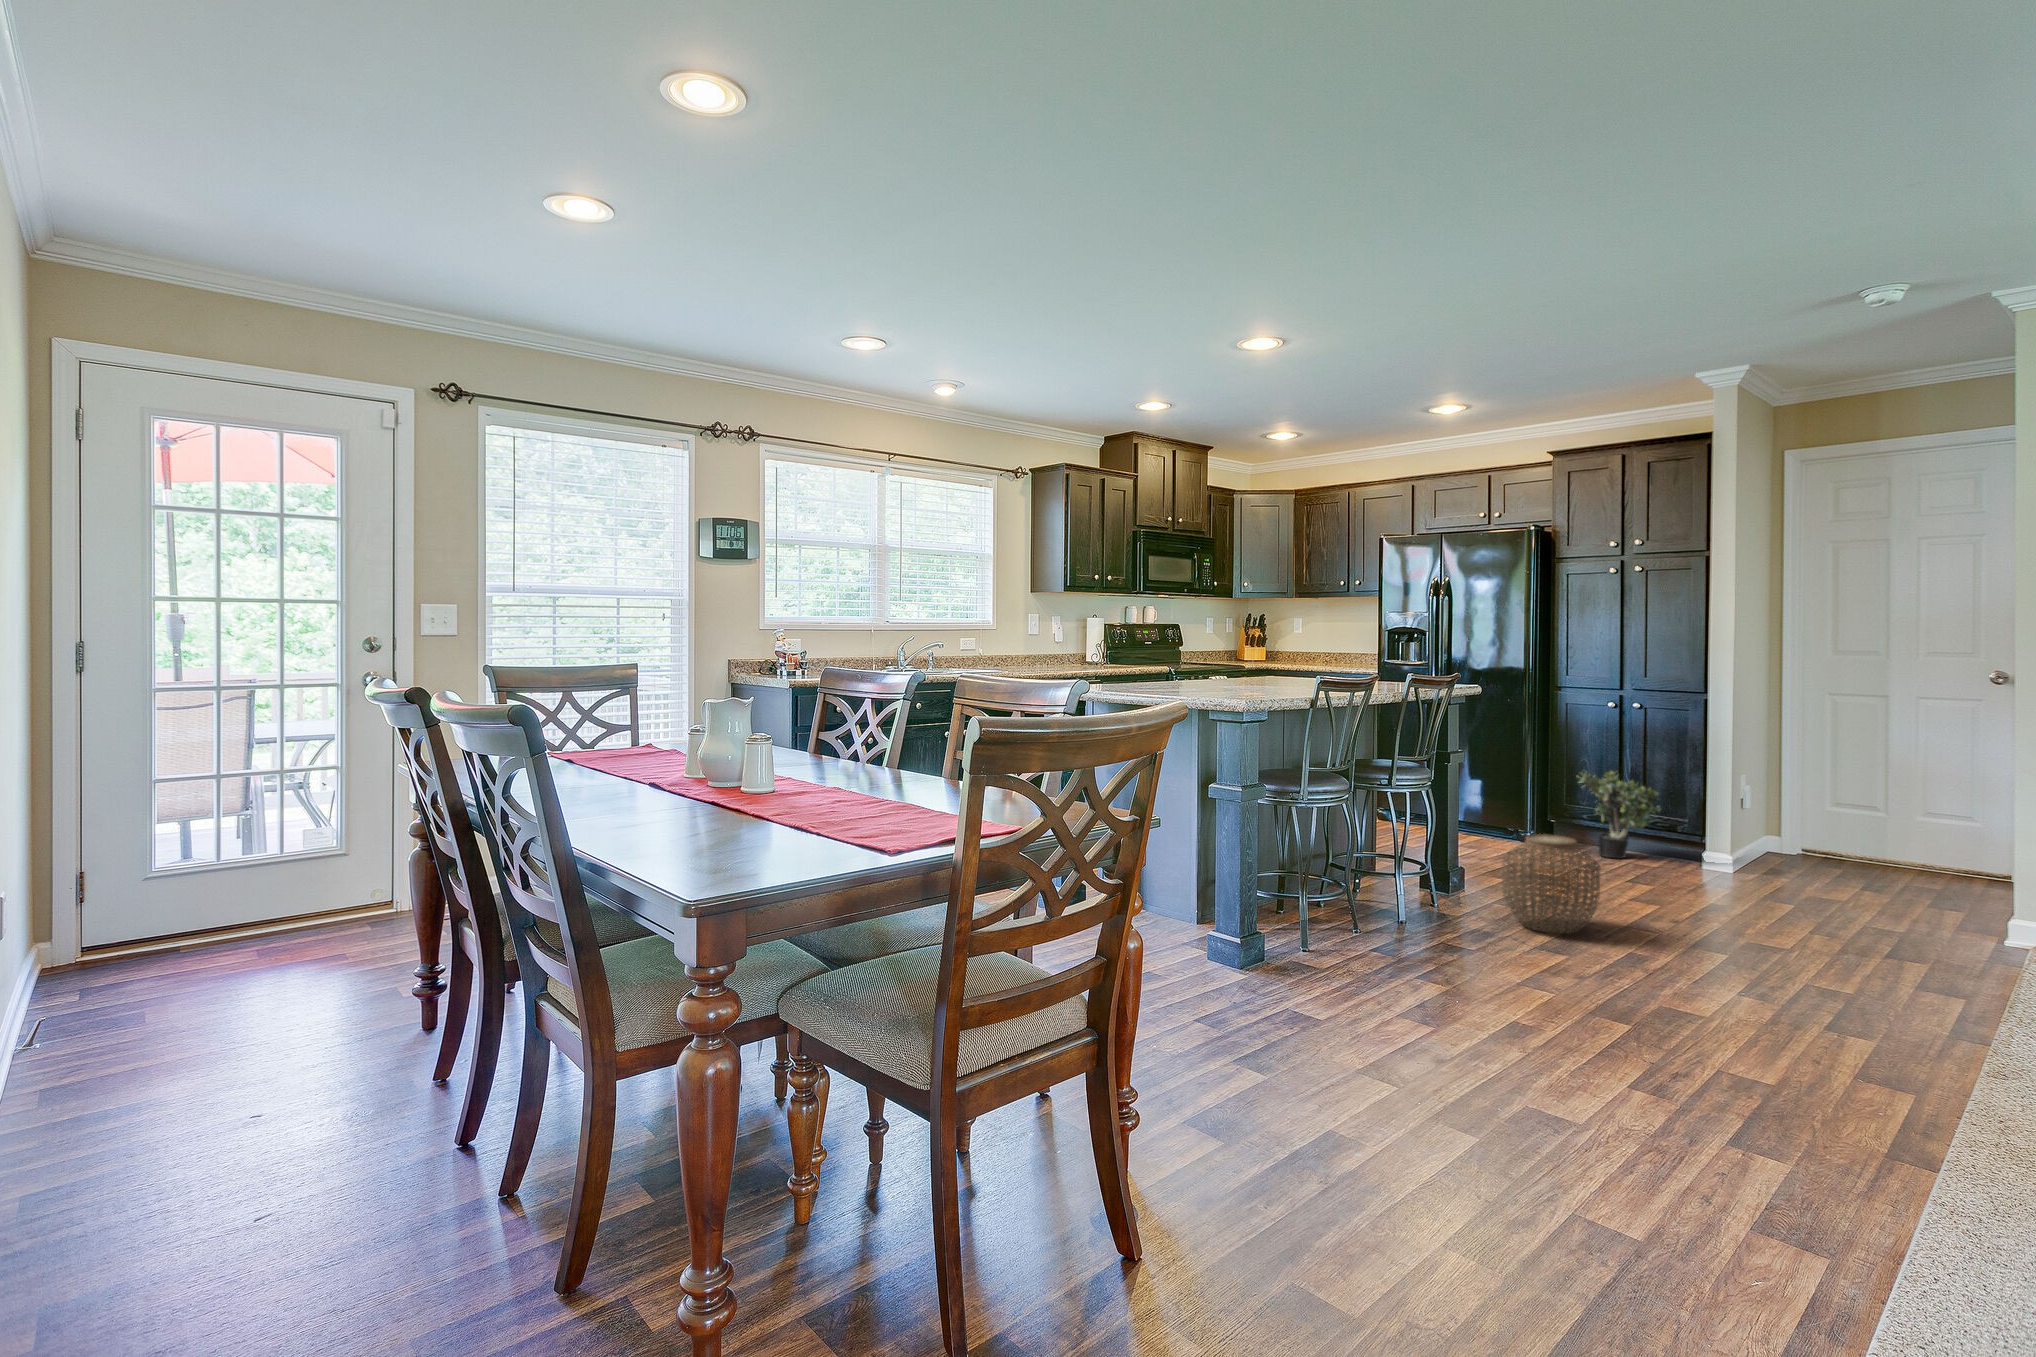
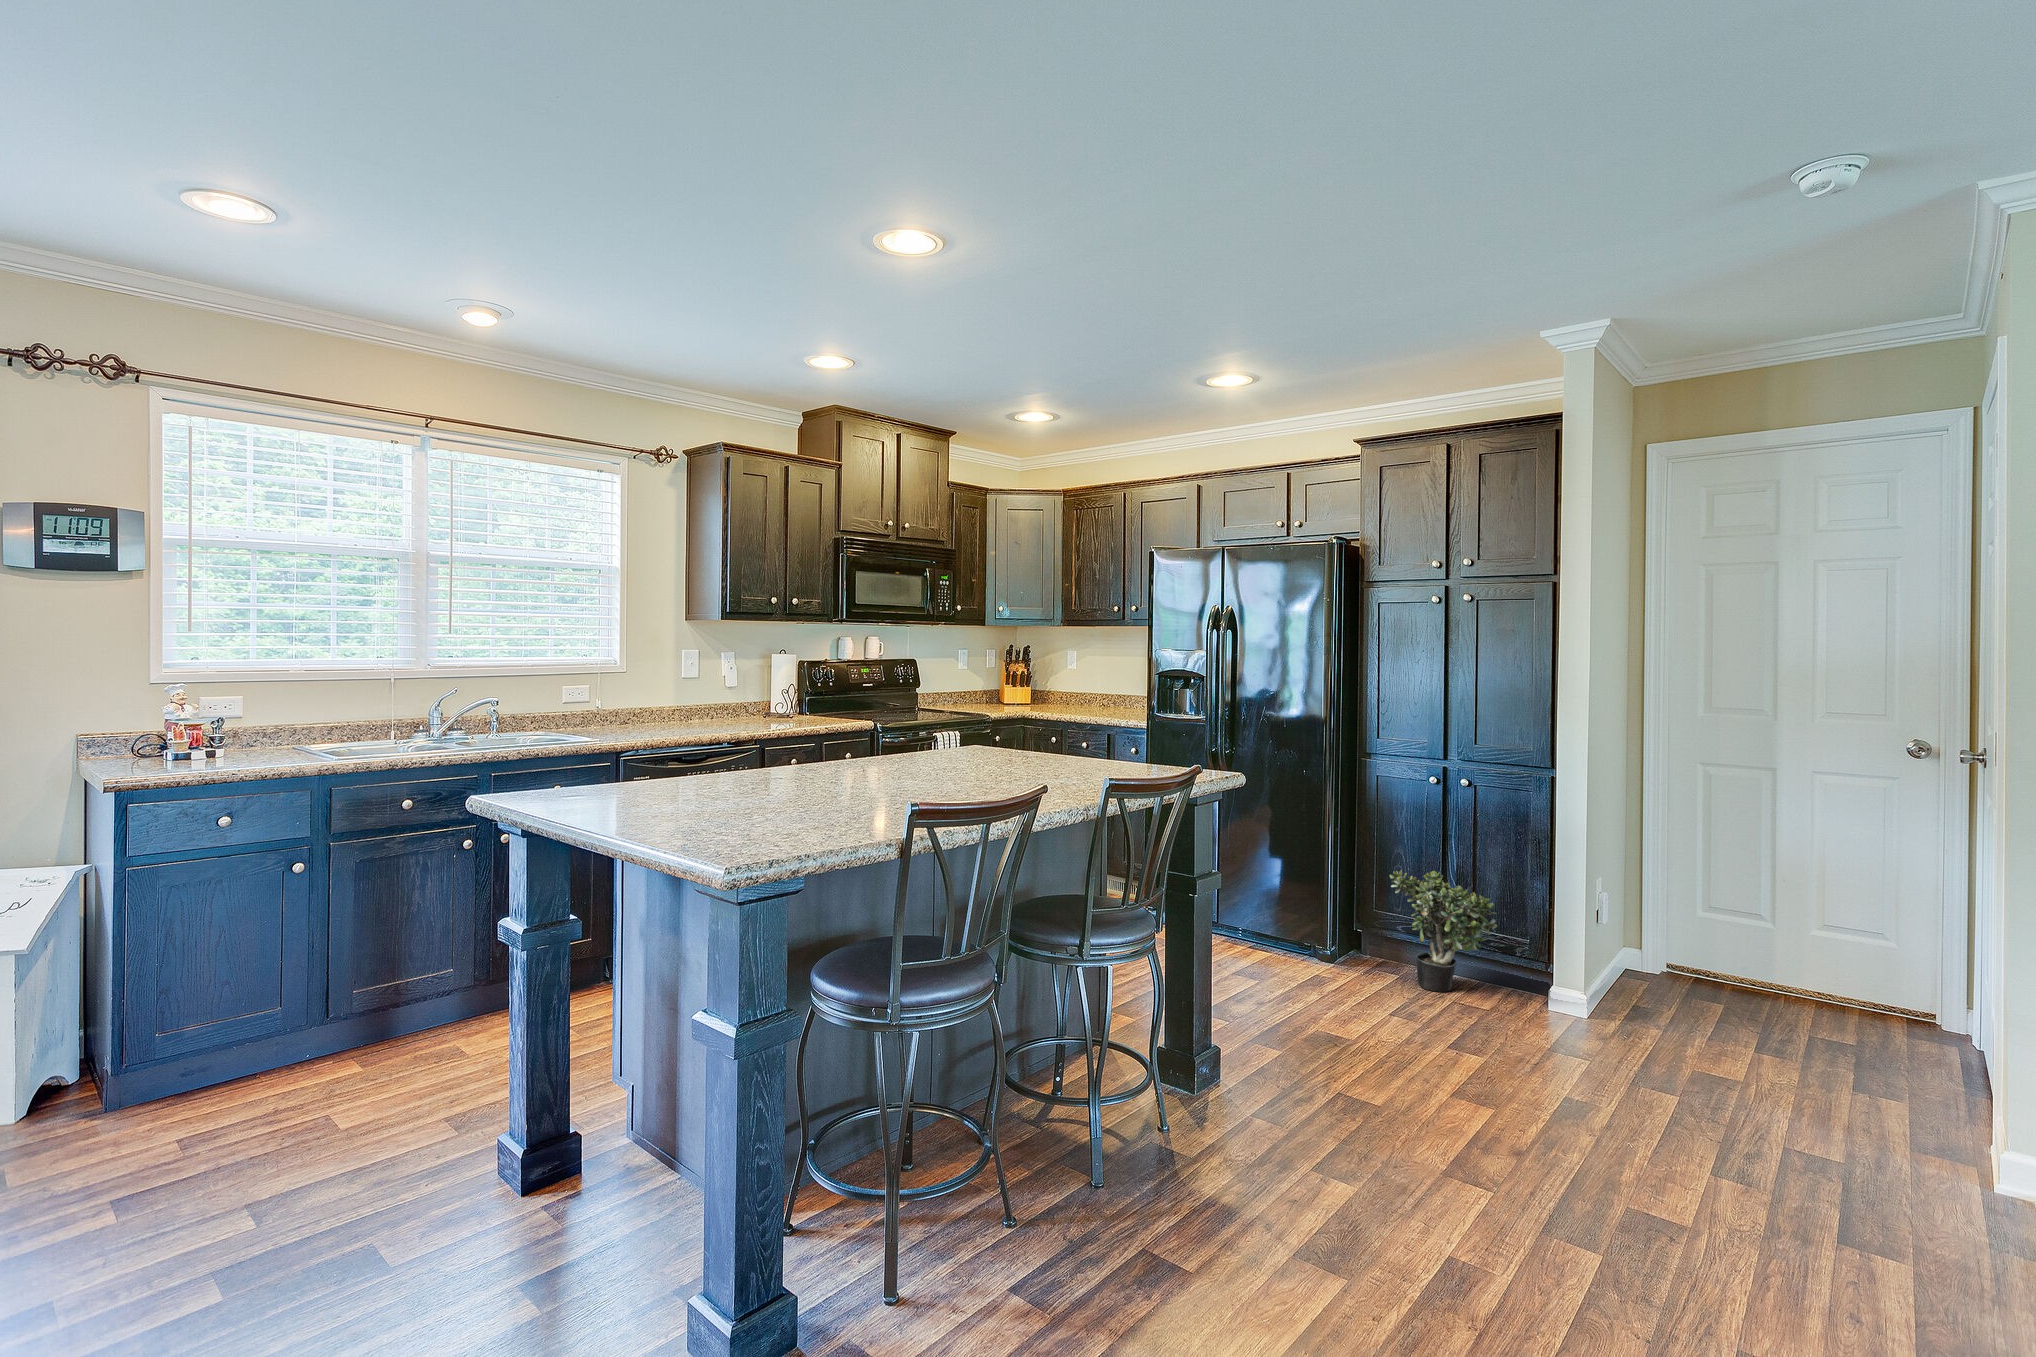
woven basket: present [1502,834,1600,934] -> none [1256,1030,1405,1208]

